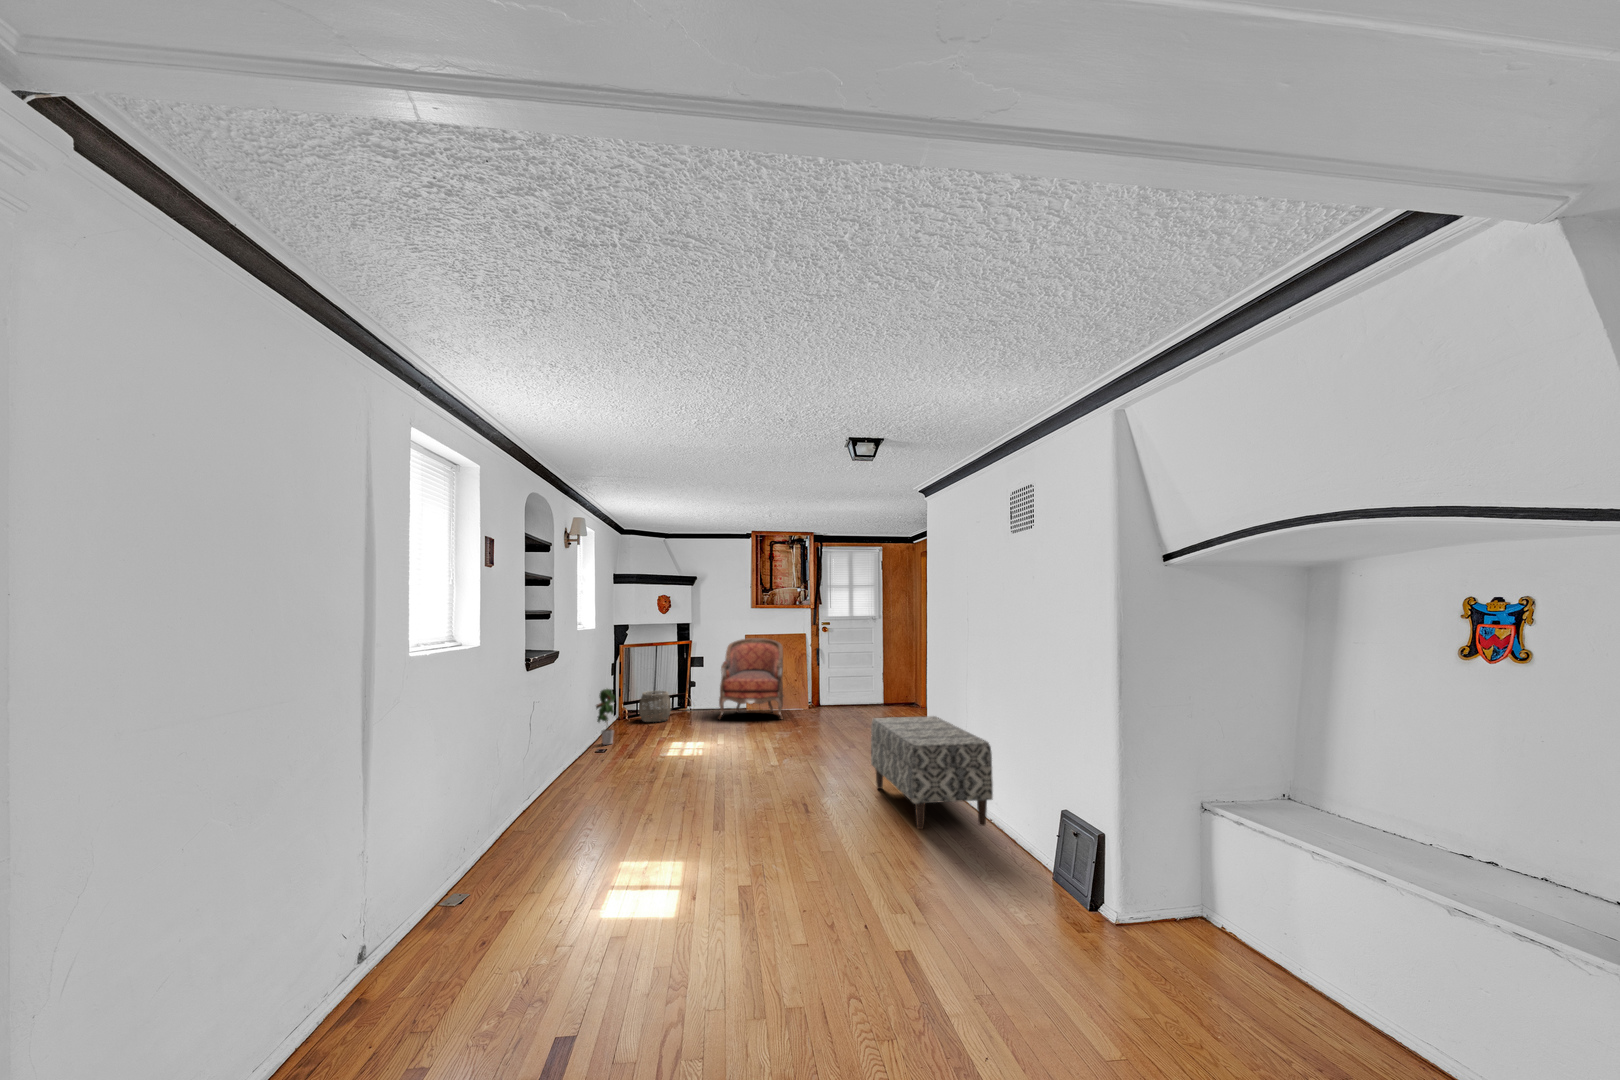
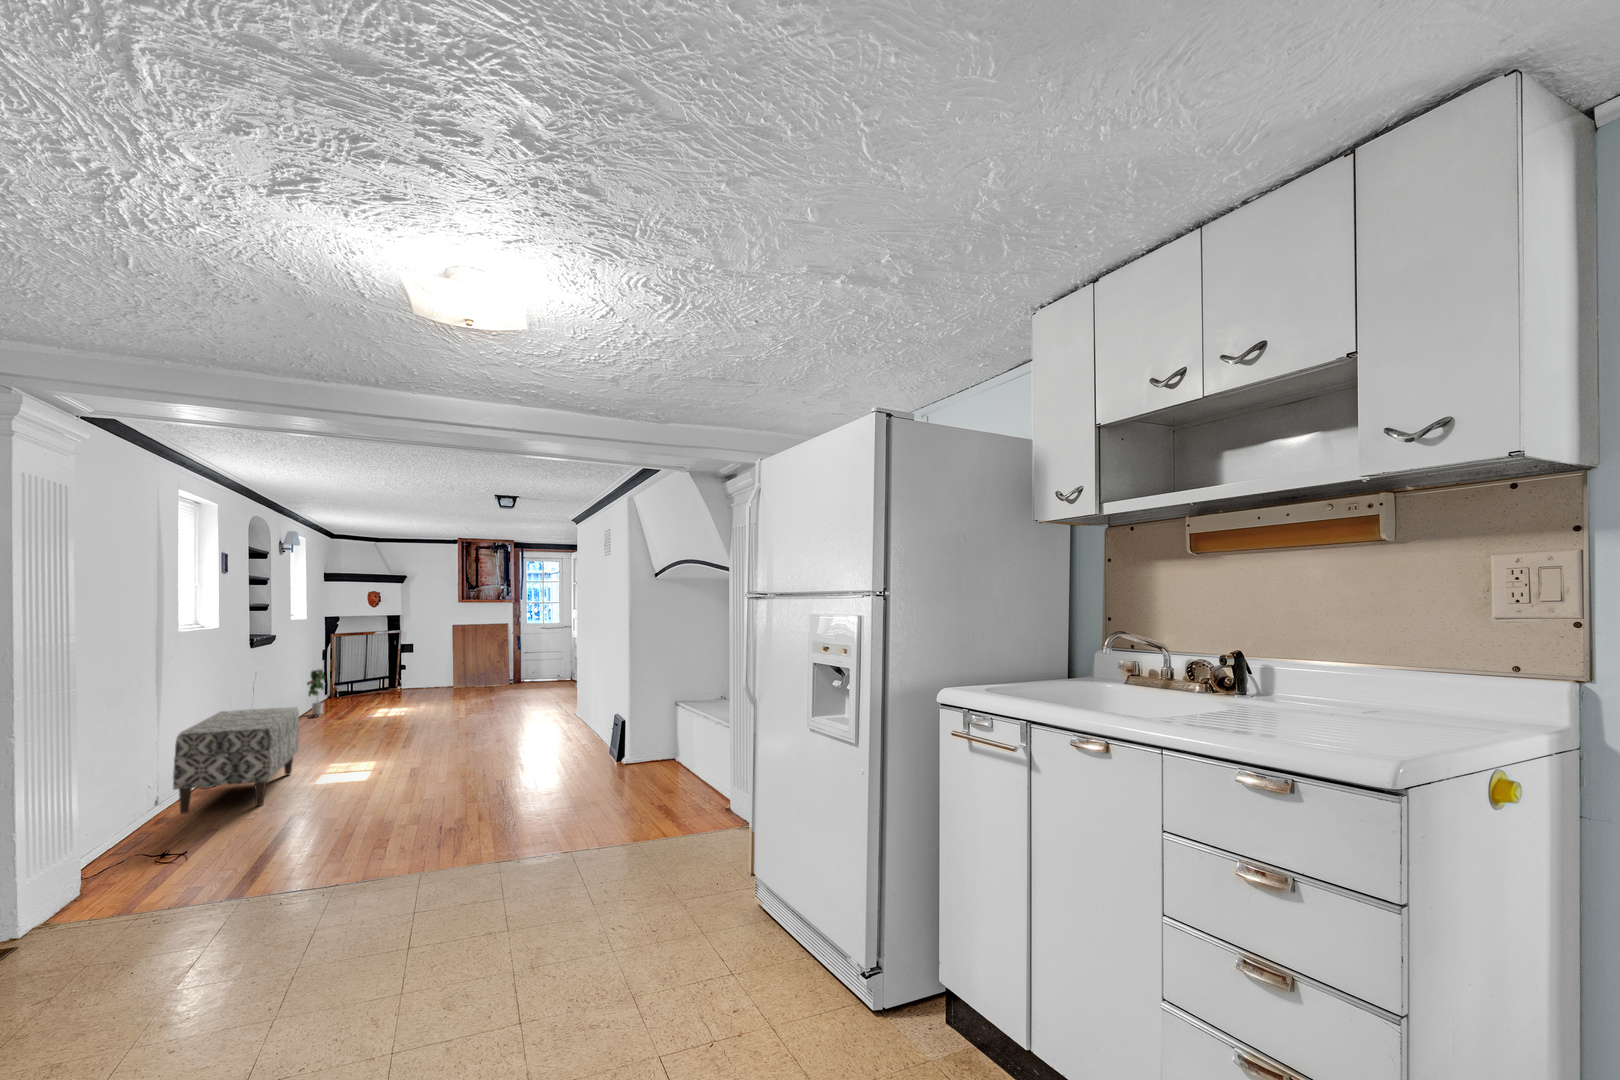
armchair: present [719,638,783,719] -> none [424,628,486,695]
woven basket: present [639,691,671,722] -> none [348,674,380,700]
bench: present [871,716,993,829] -> present [173,707,299,814]

